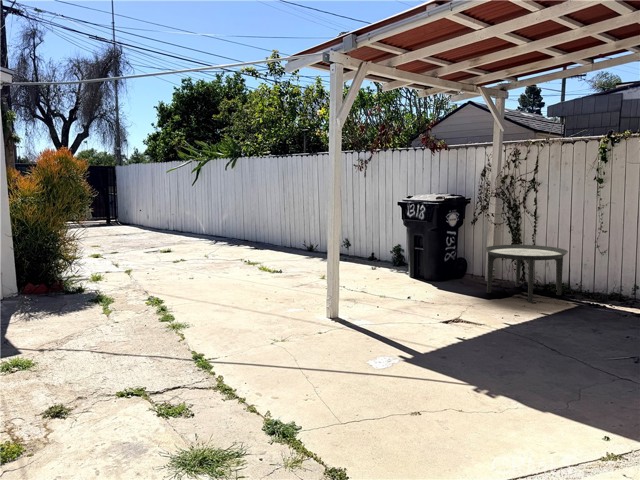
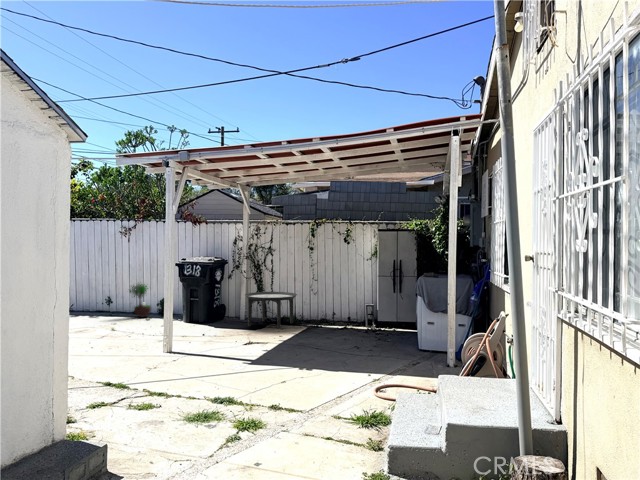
potted tree: none [356,220,385,265] -> present [129,284,151,317]

